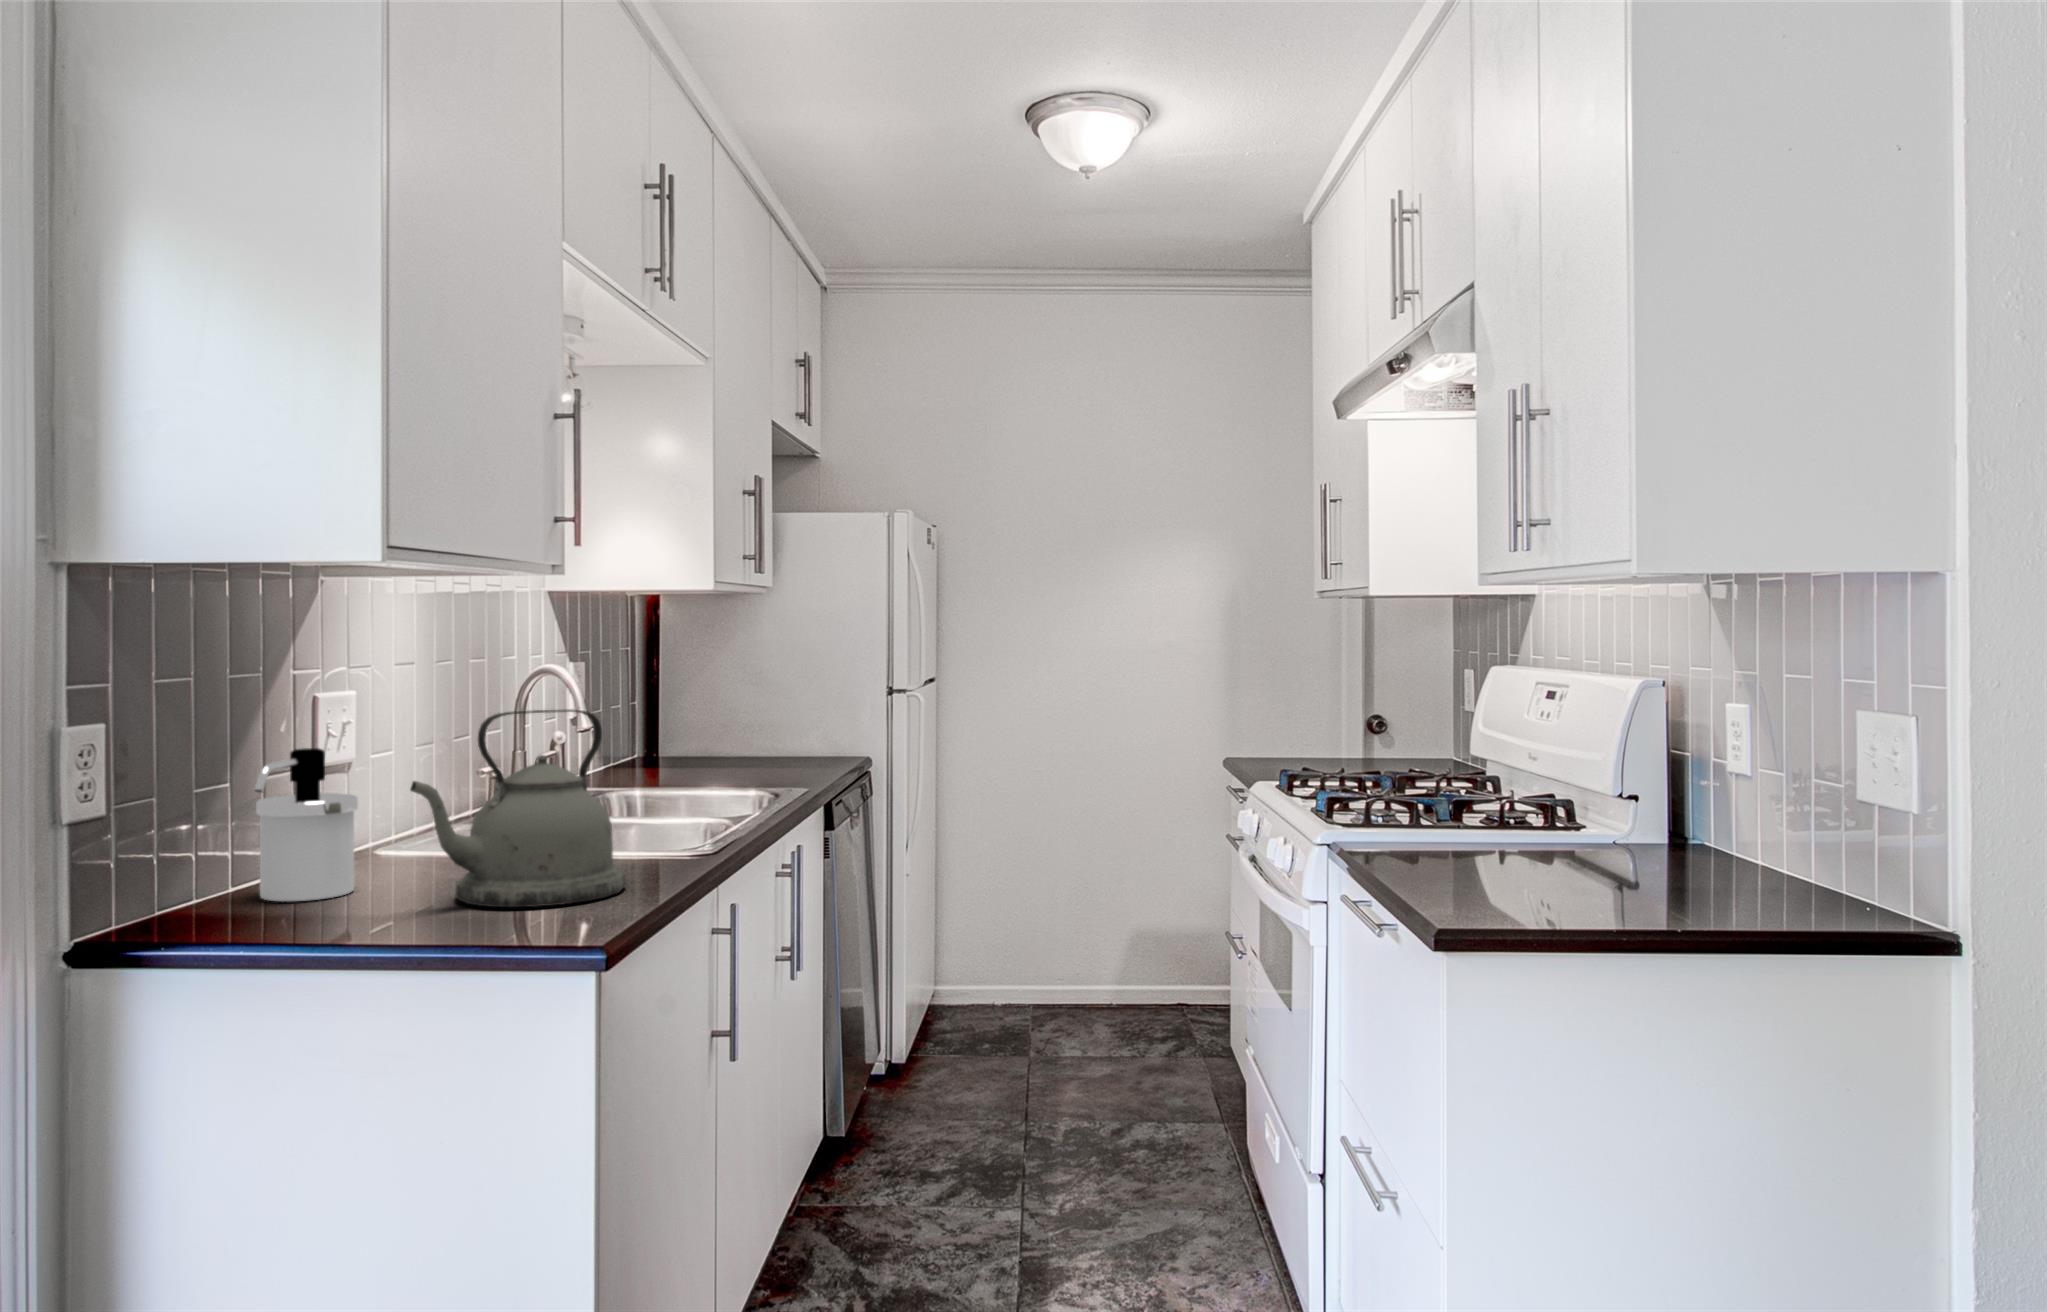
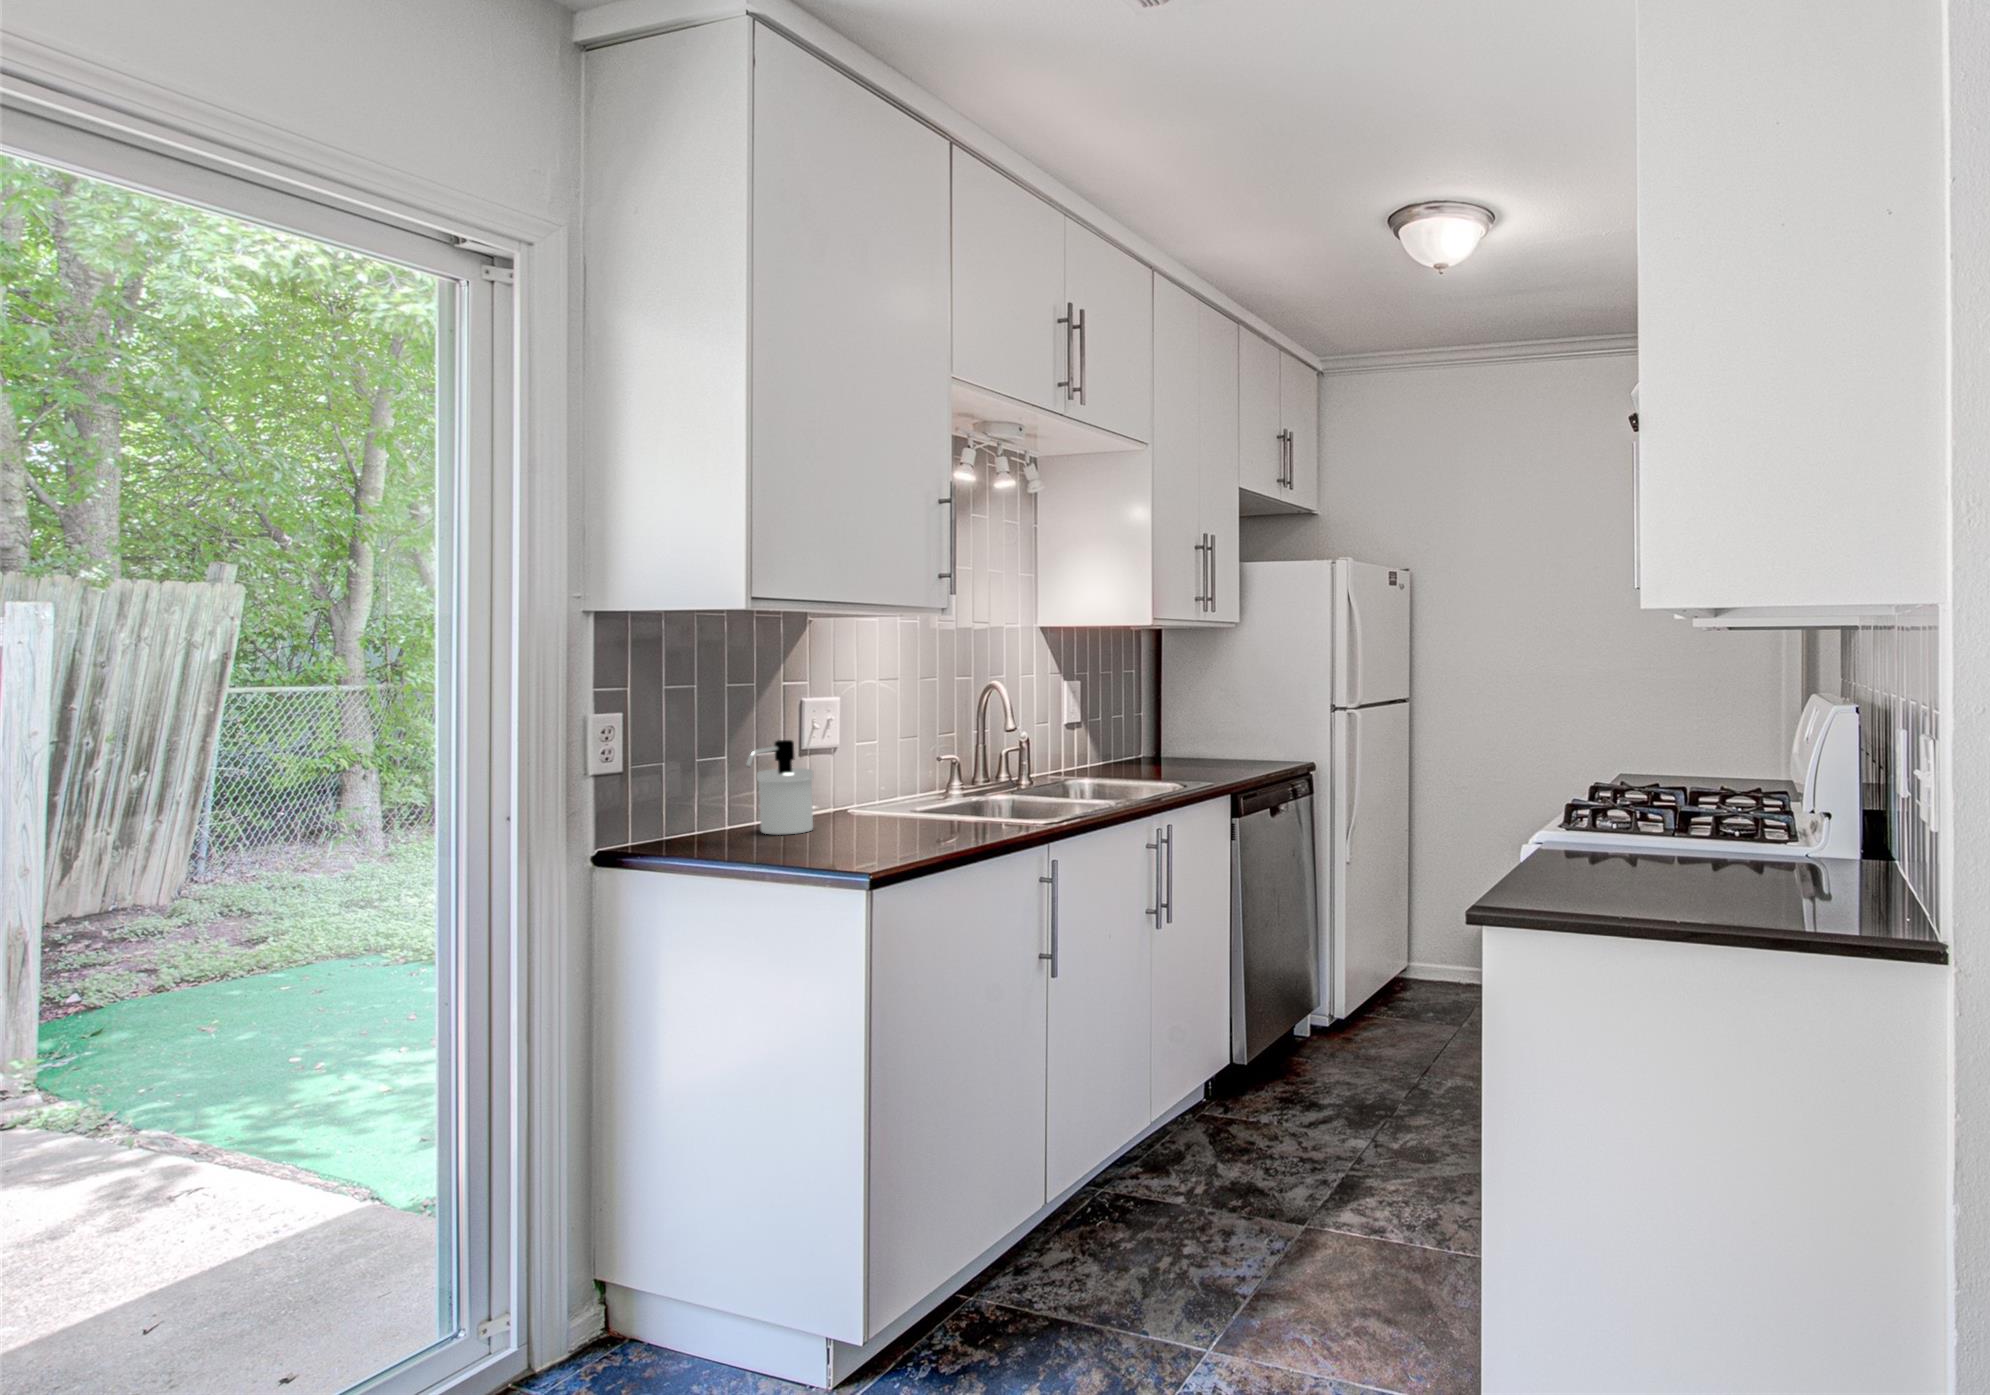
kettle: present [410,709,626,907] -> none [817,717,958,845]

